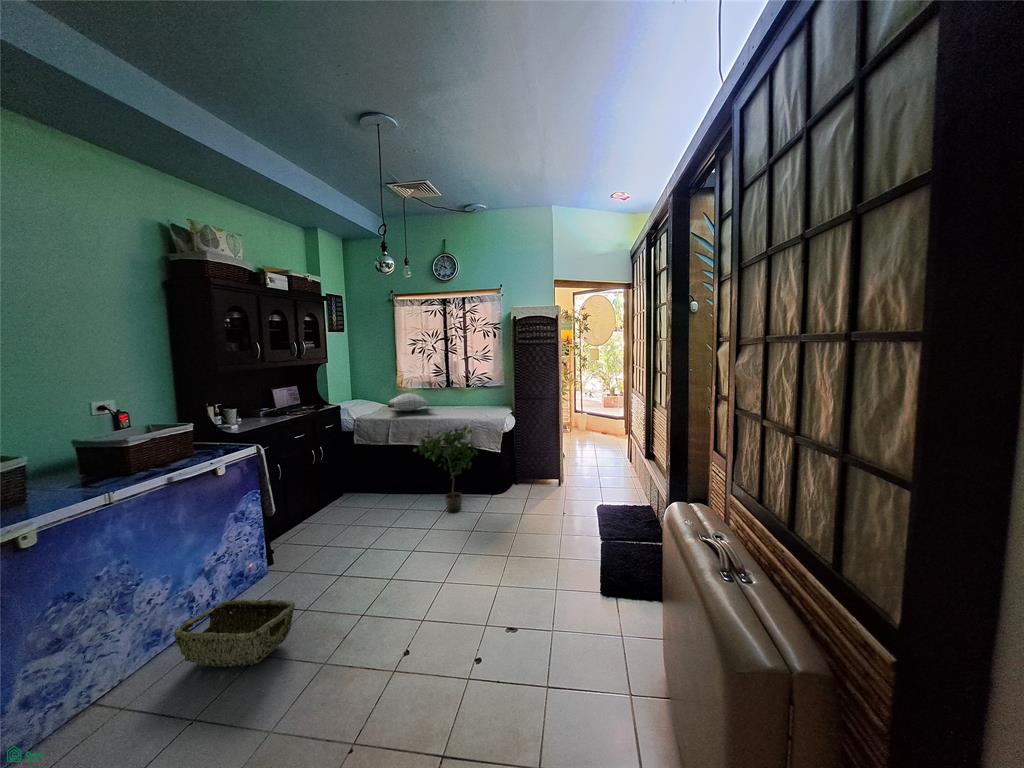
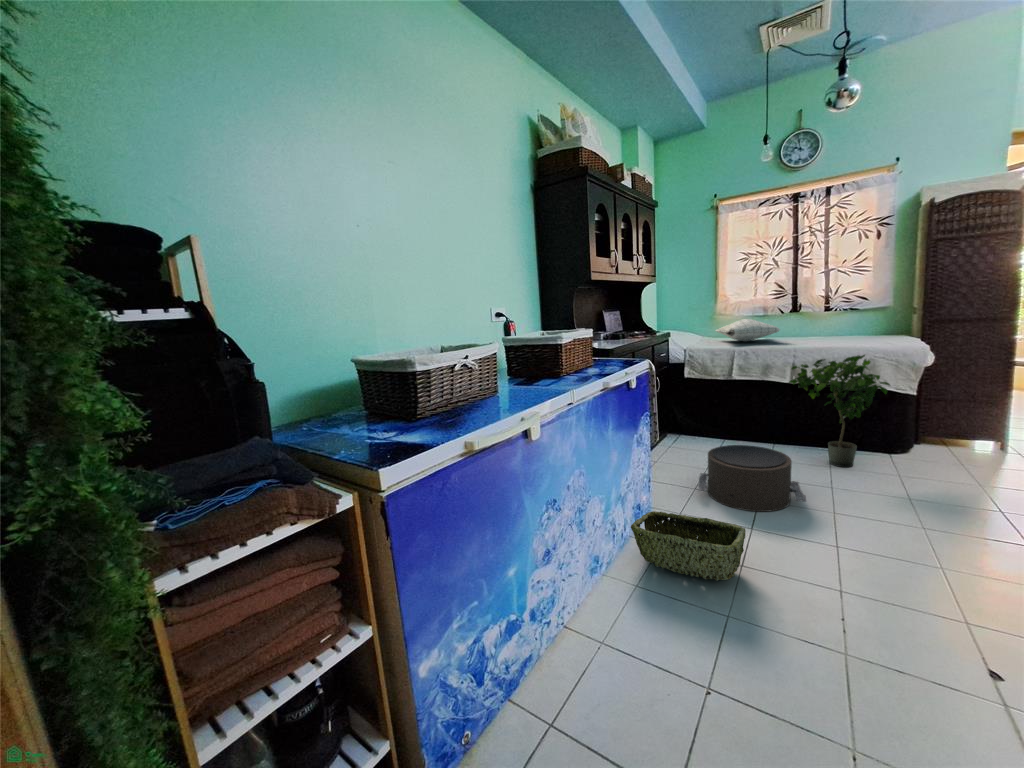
pouf: none [311,509,400,572] -> present [698,445,806,512]

